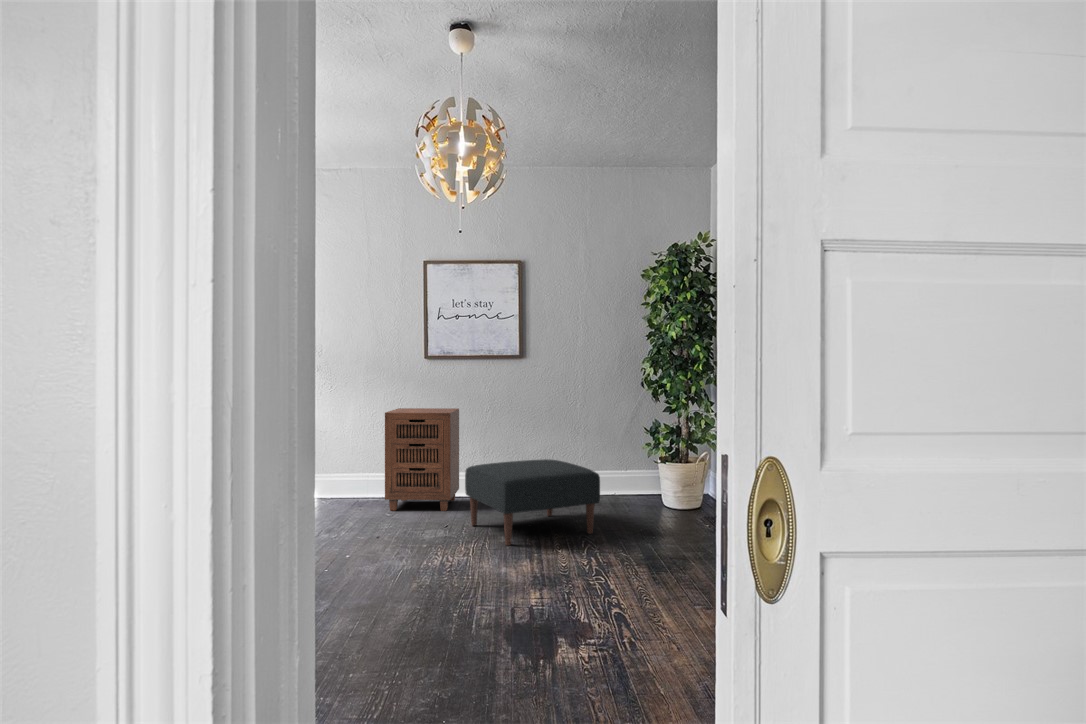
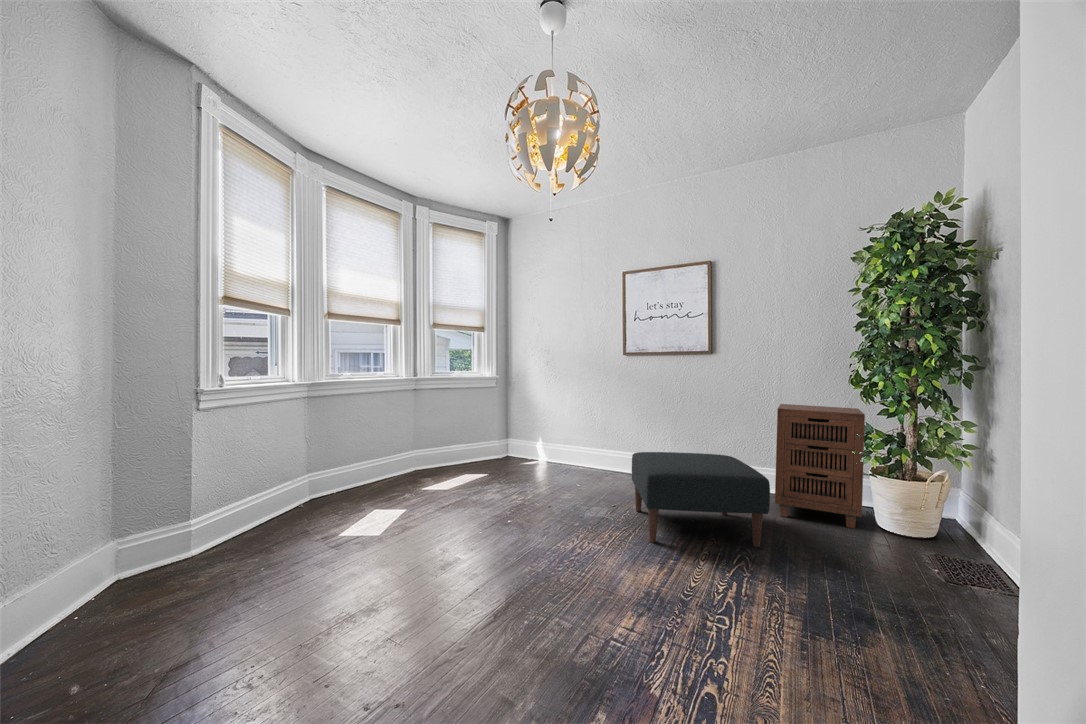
cabinet: present [385,408,459,511] -> present [775,404,865,528]

